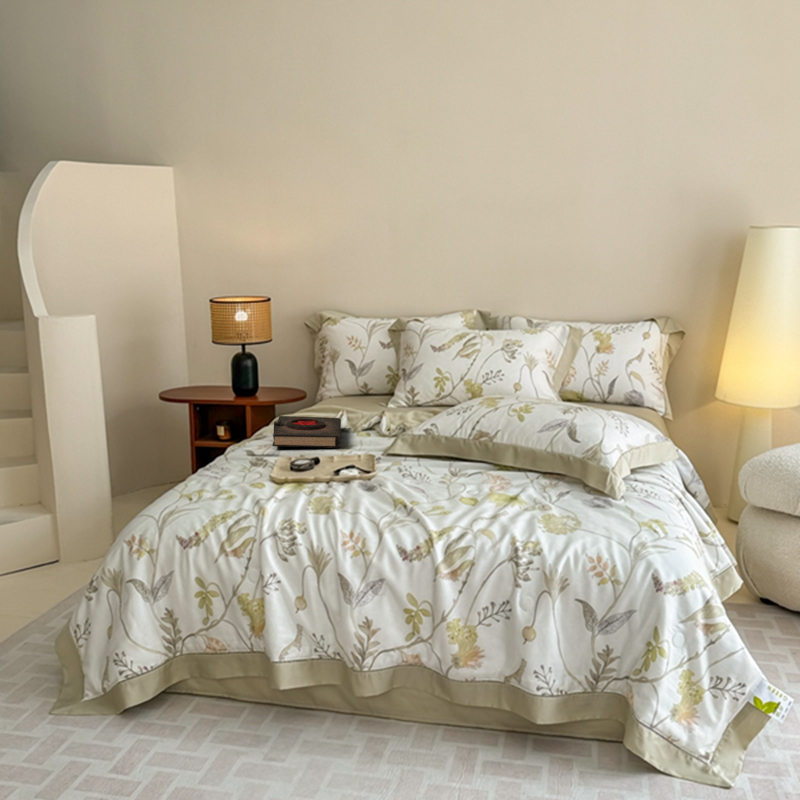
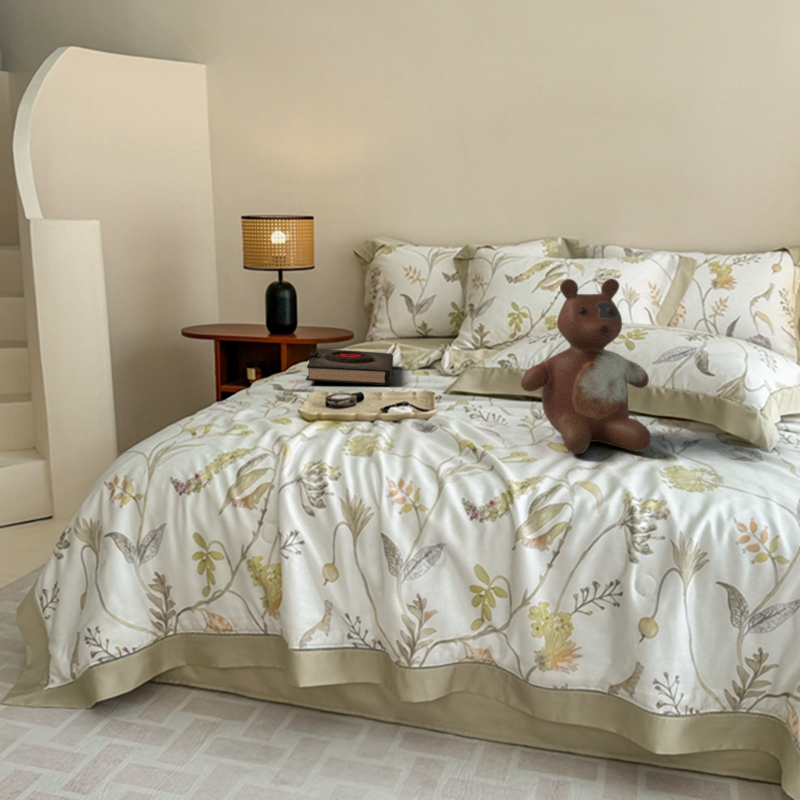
stuffed bear: none [438,375,533,508] -> present [521,278,651,454]

